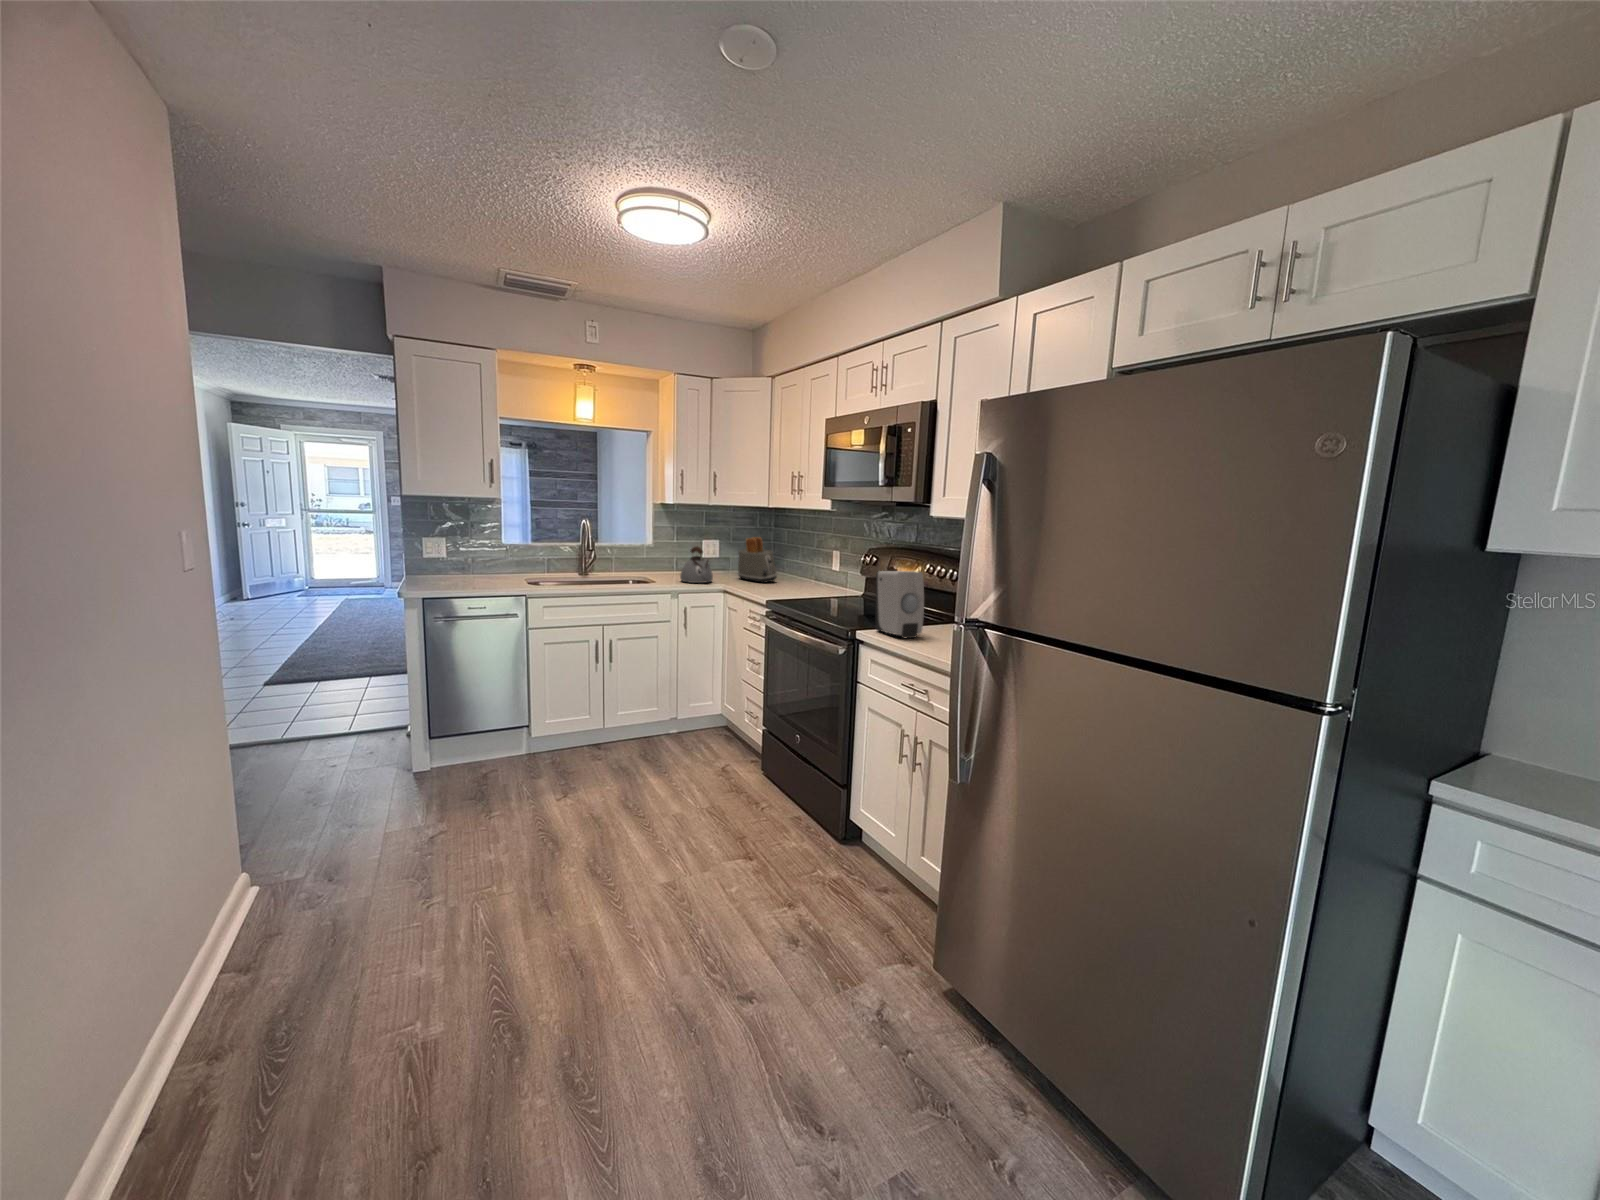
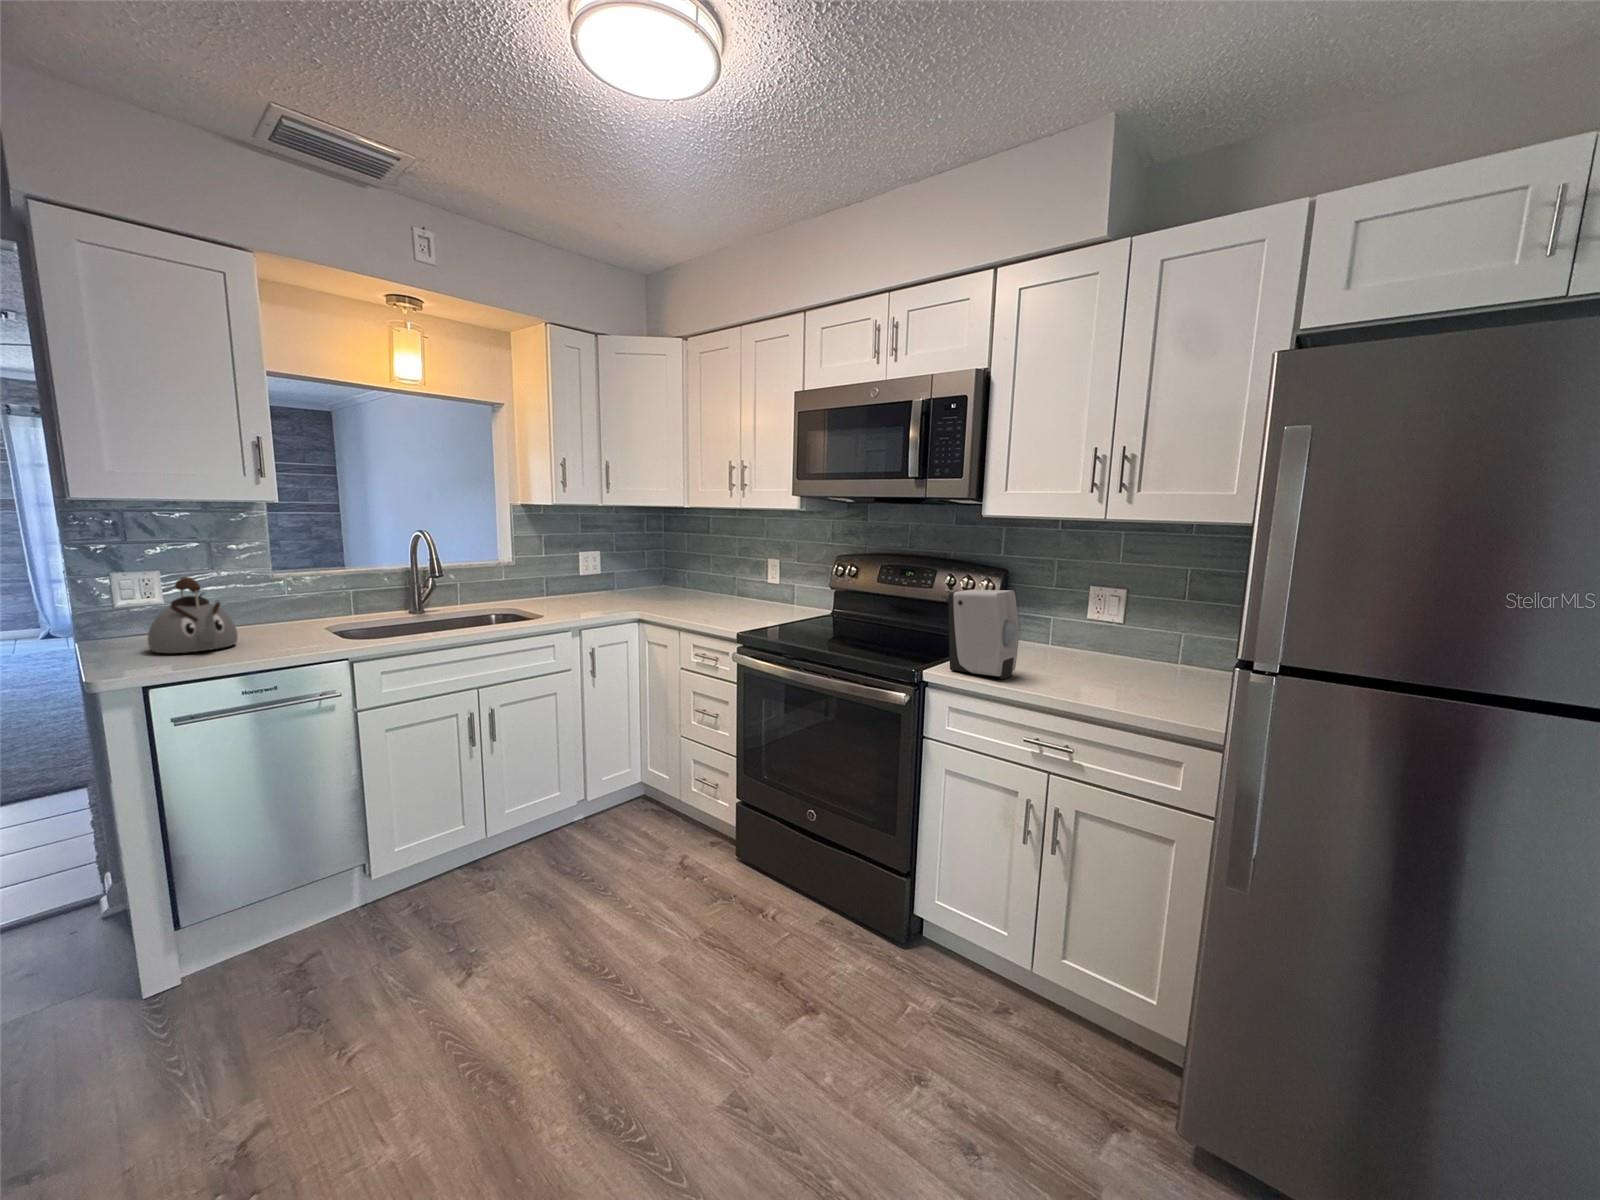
toaster: present [738,537,777,583] -> none [644,546,700,604]
kettle: present [680,547,713,583] -> present [148,577,238,653]

